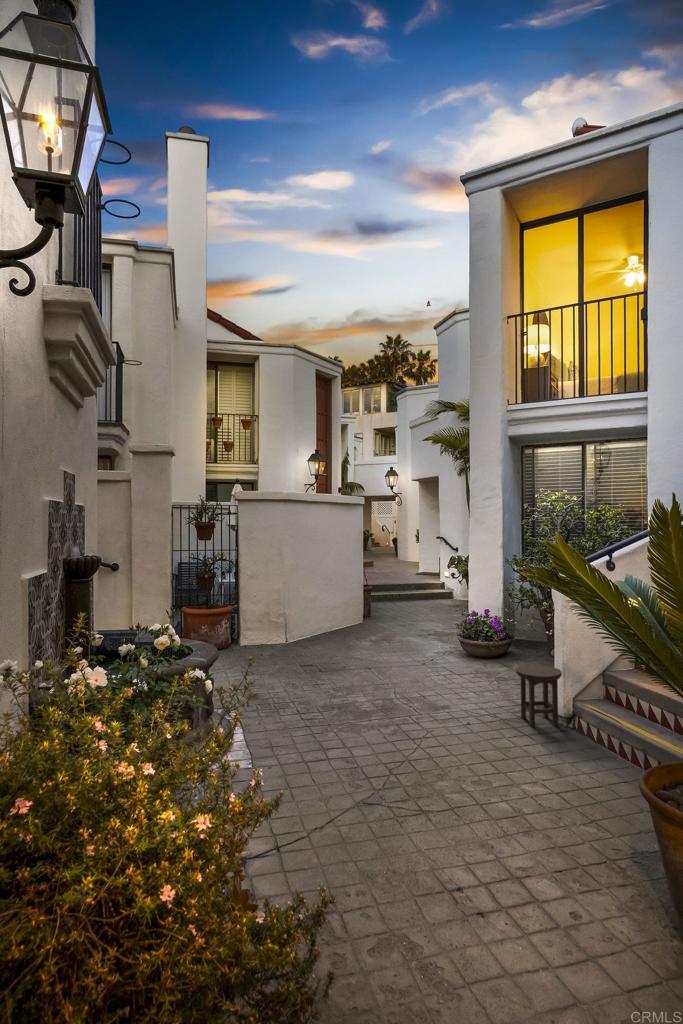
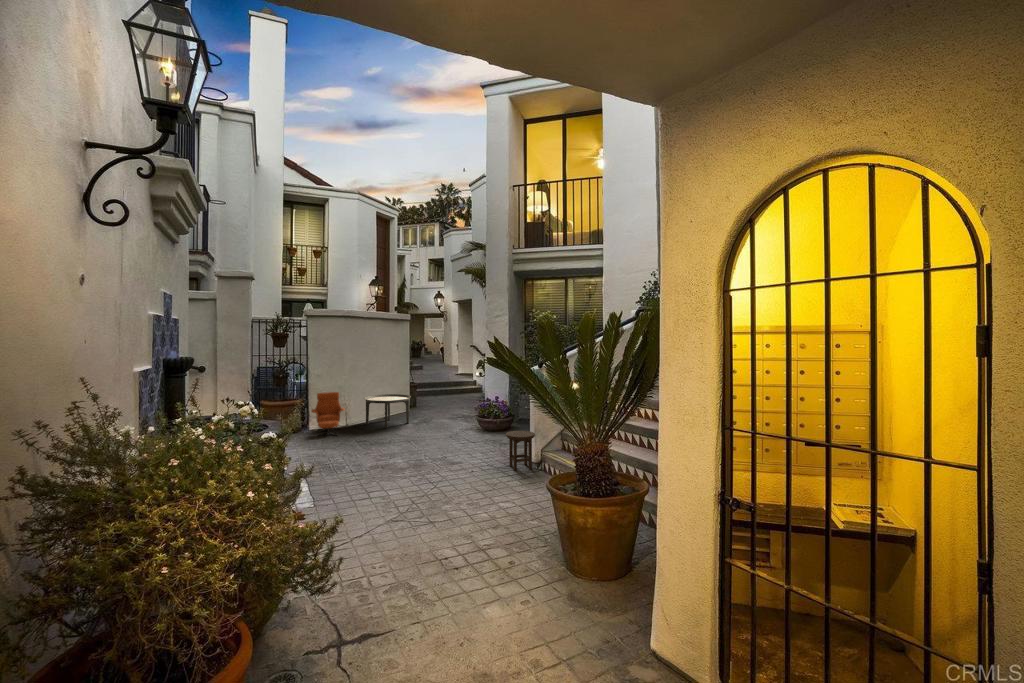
lounge chair: none [242,598,283,657] -> present [312,392,345,436]
round table: none [306,601,366,646] -> present [364,394,411,428]

